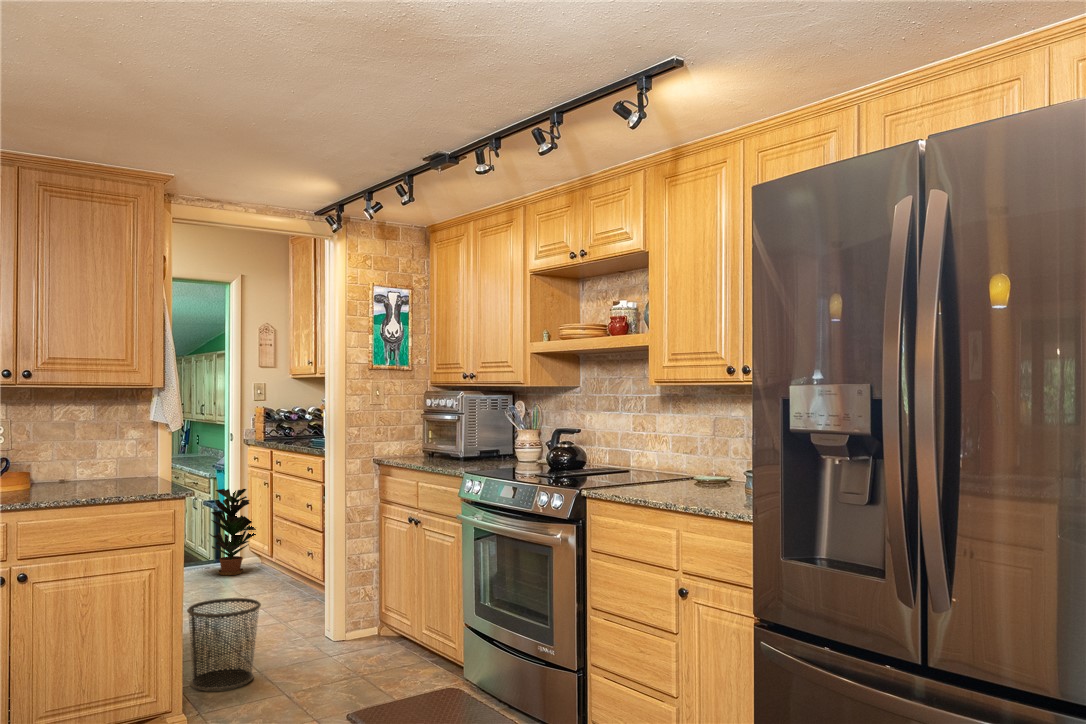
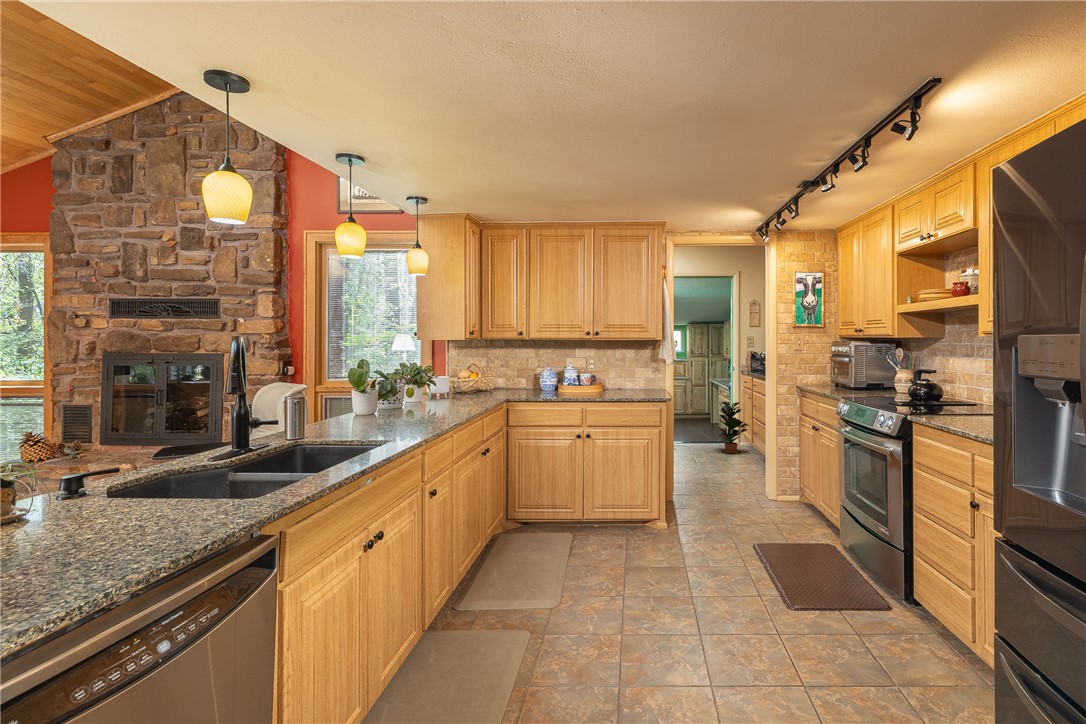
waste bin: present [187,598,261,691] -> none [676,461,716,510]

